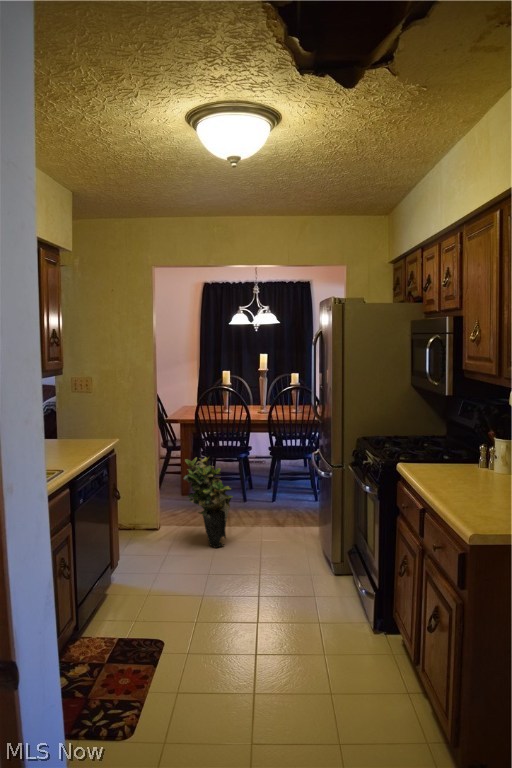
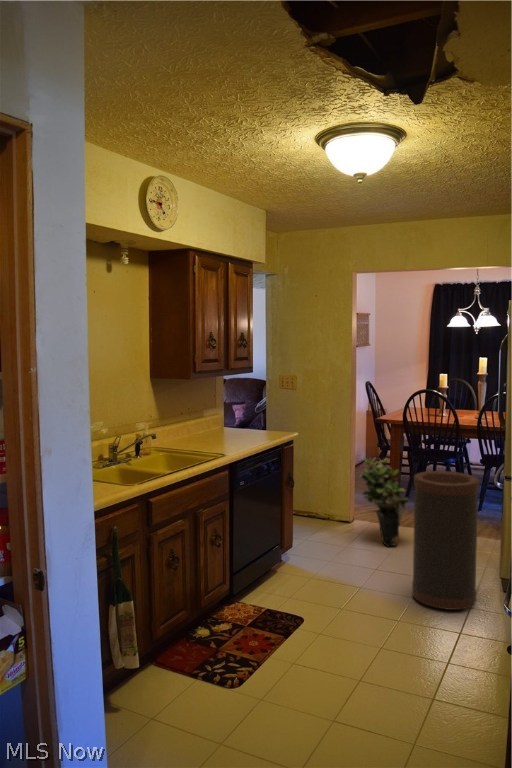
trash can: none [261,465,323,601] -> present [412,471,479,610]

